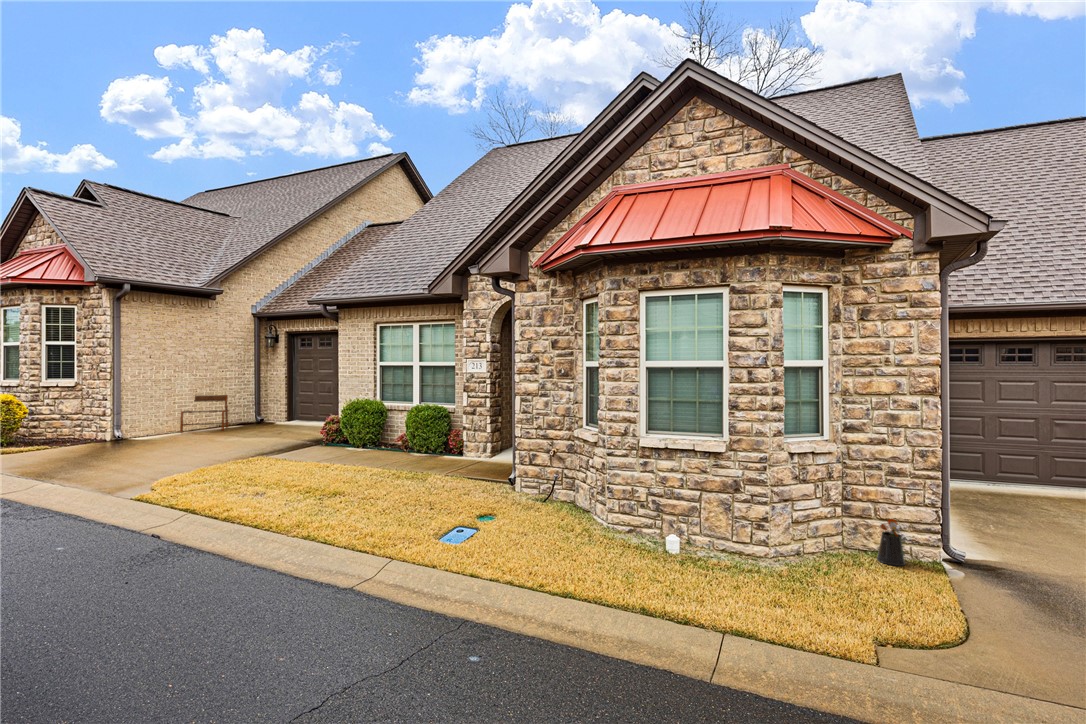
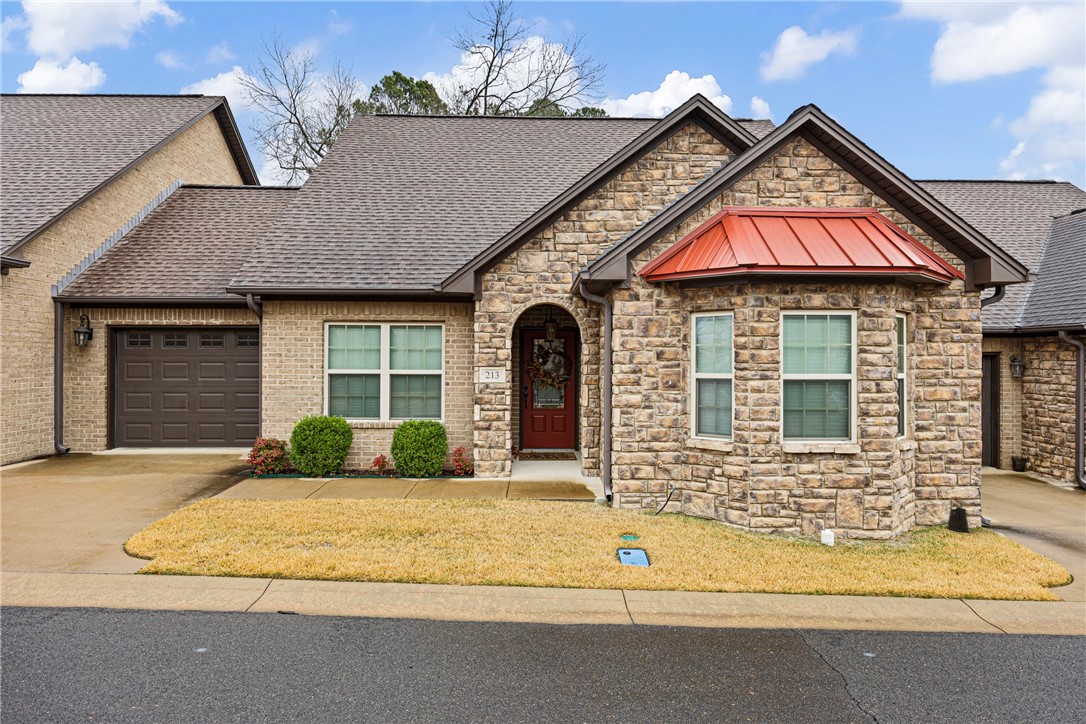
bench: present [180,395,229,432] -> none [29,413,99,469]

